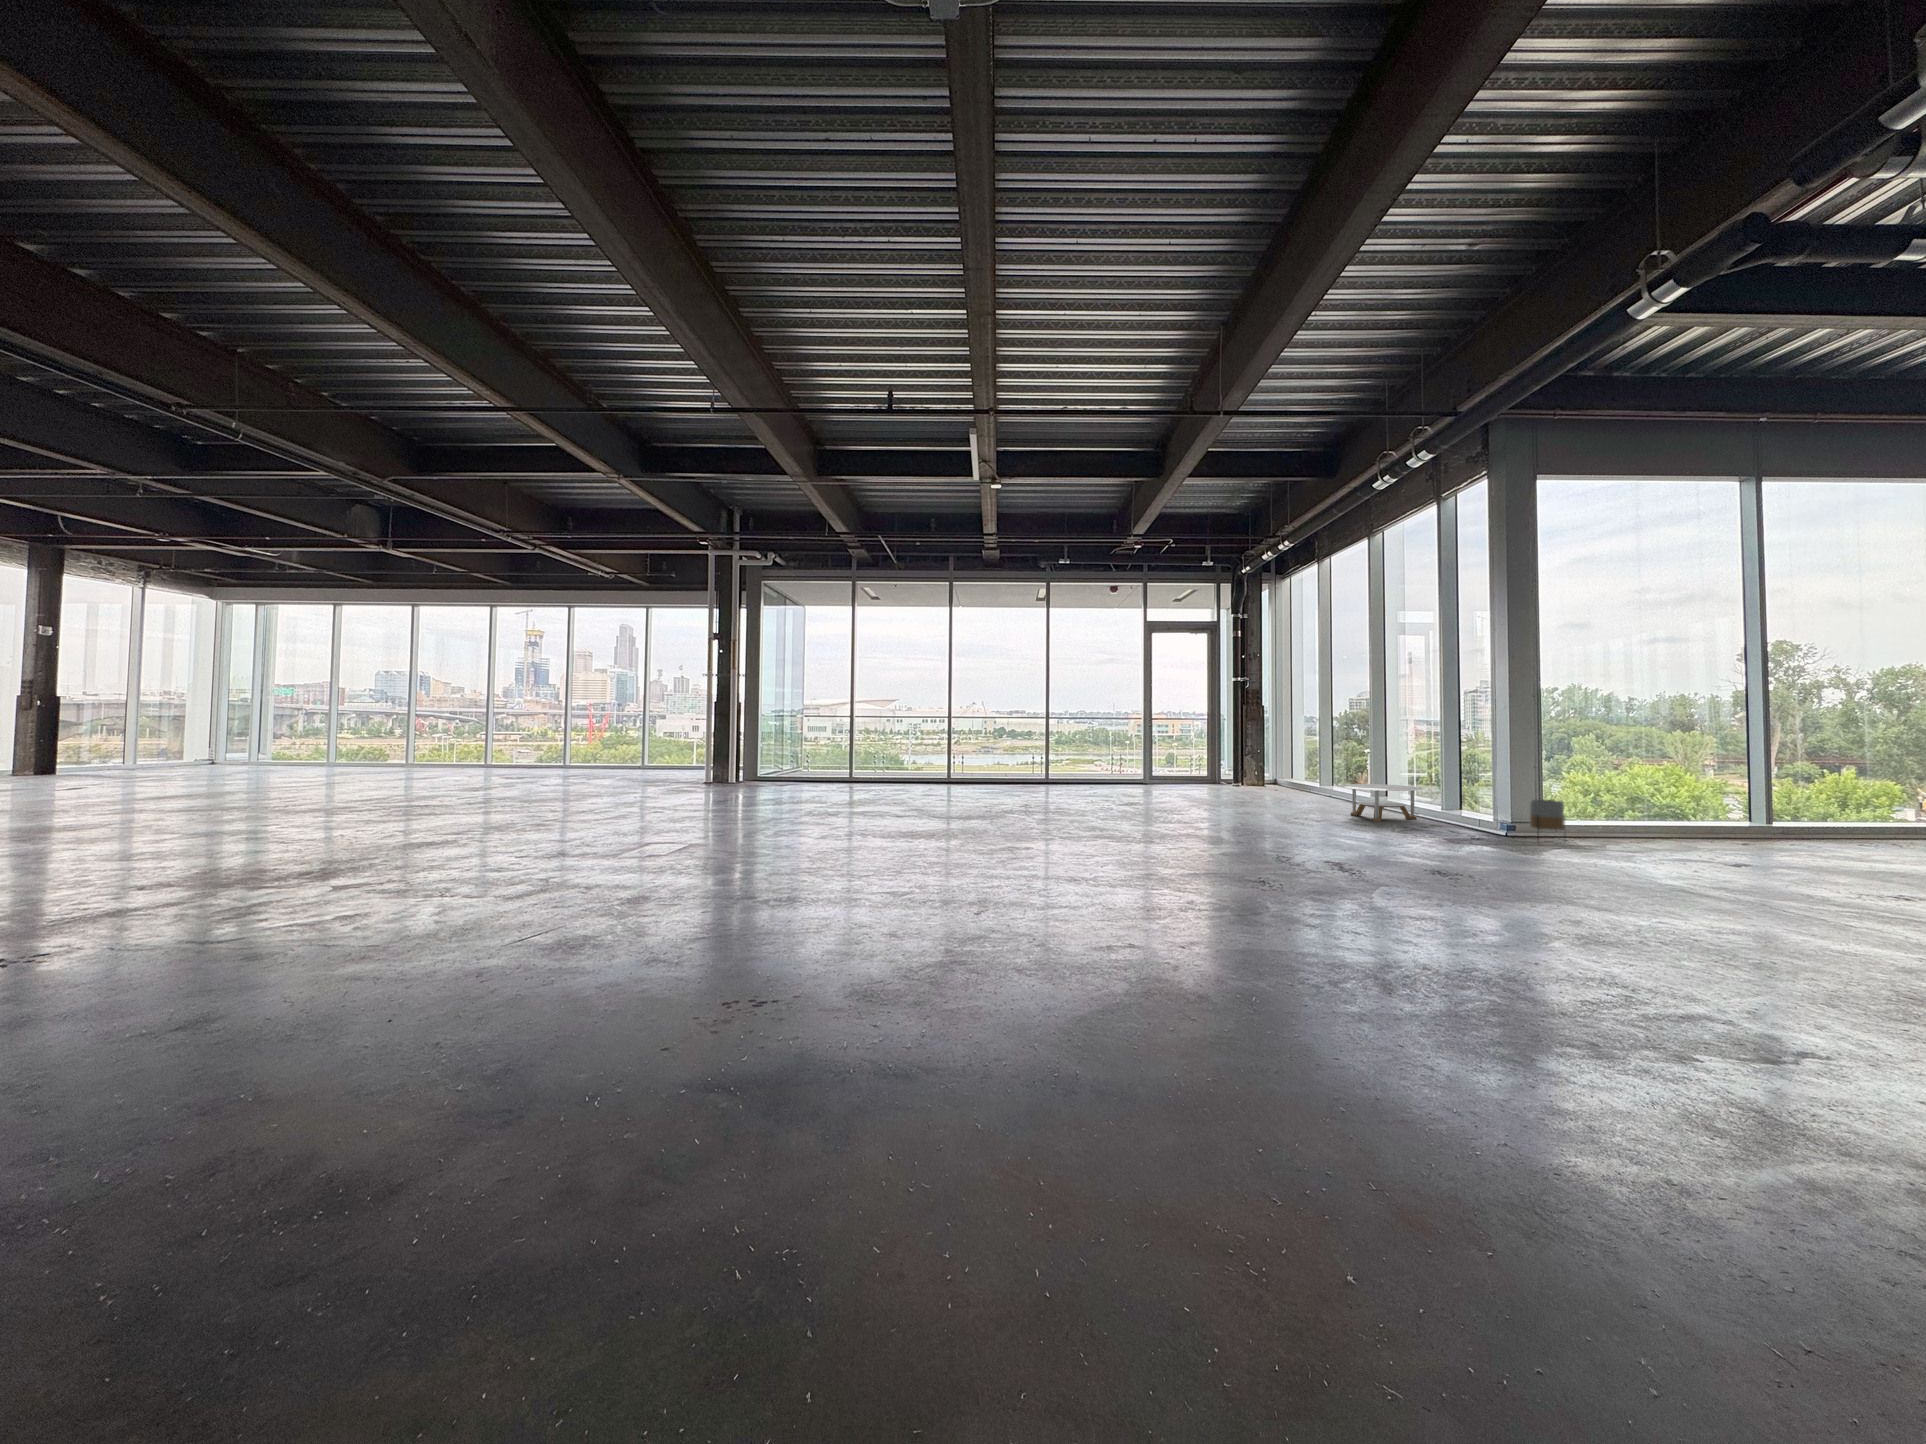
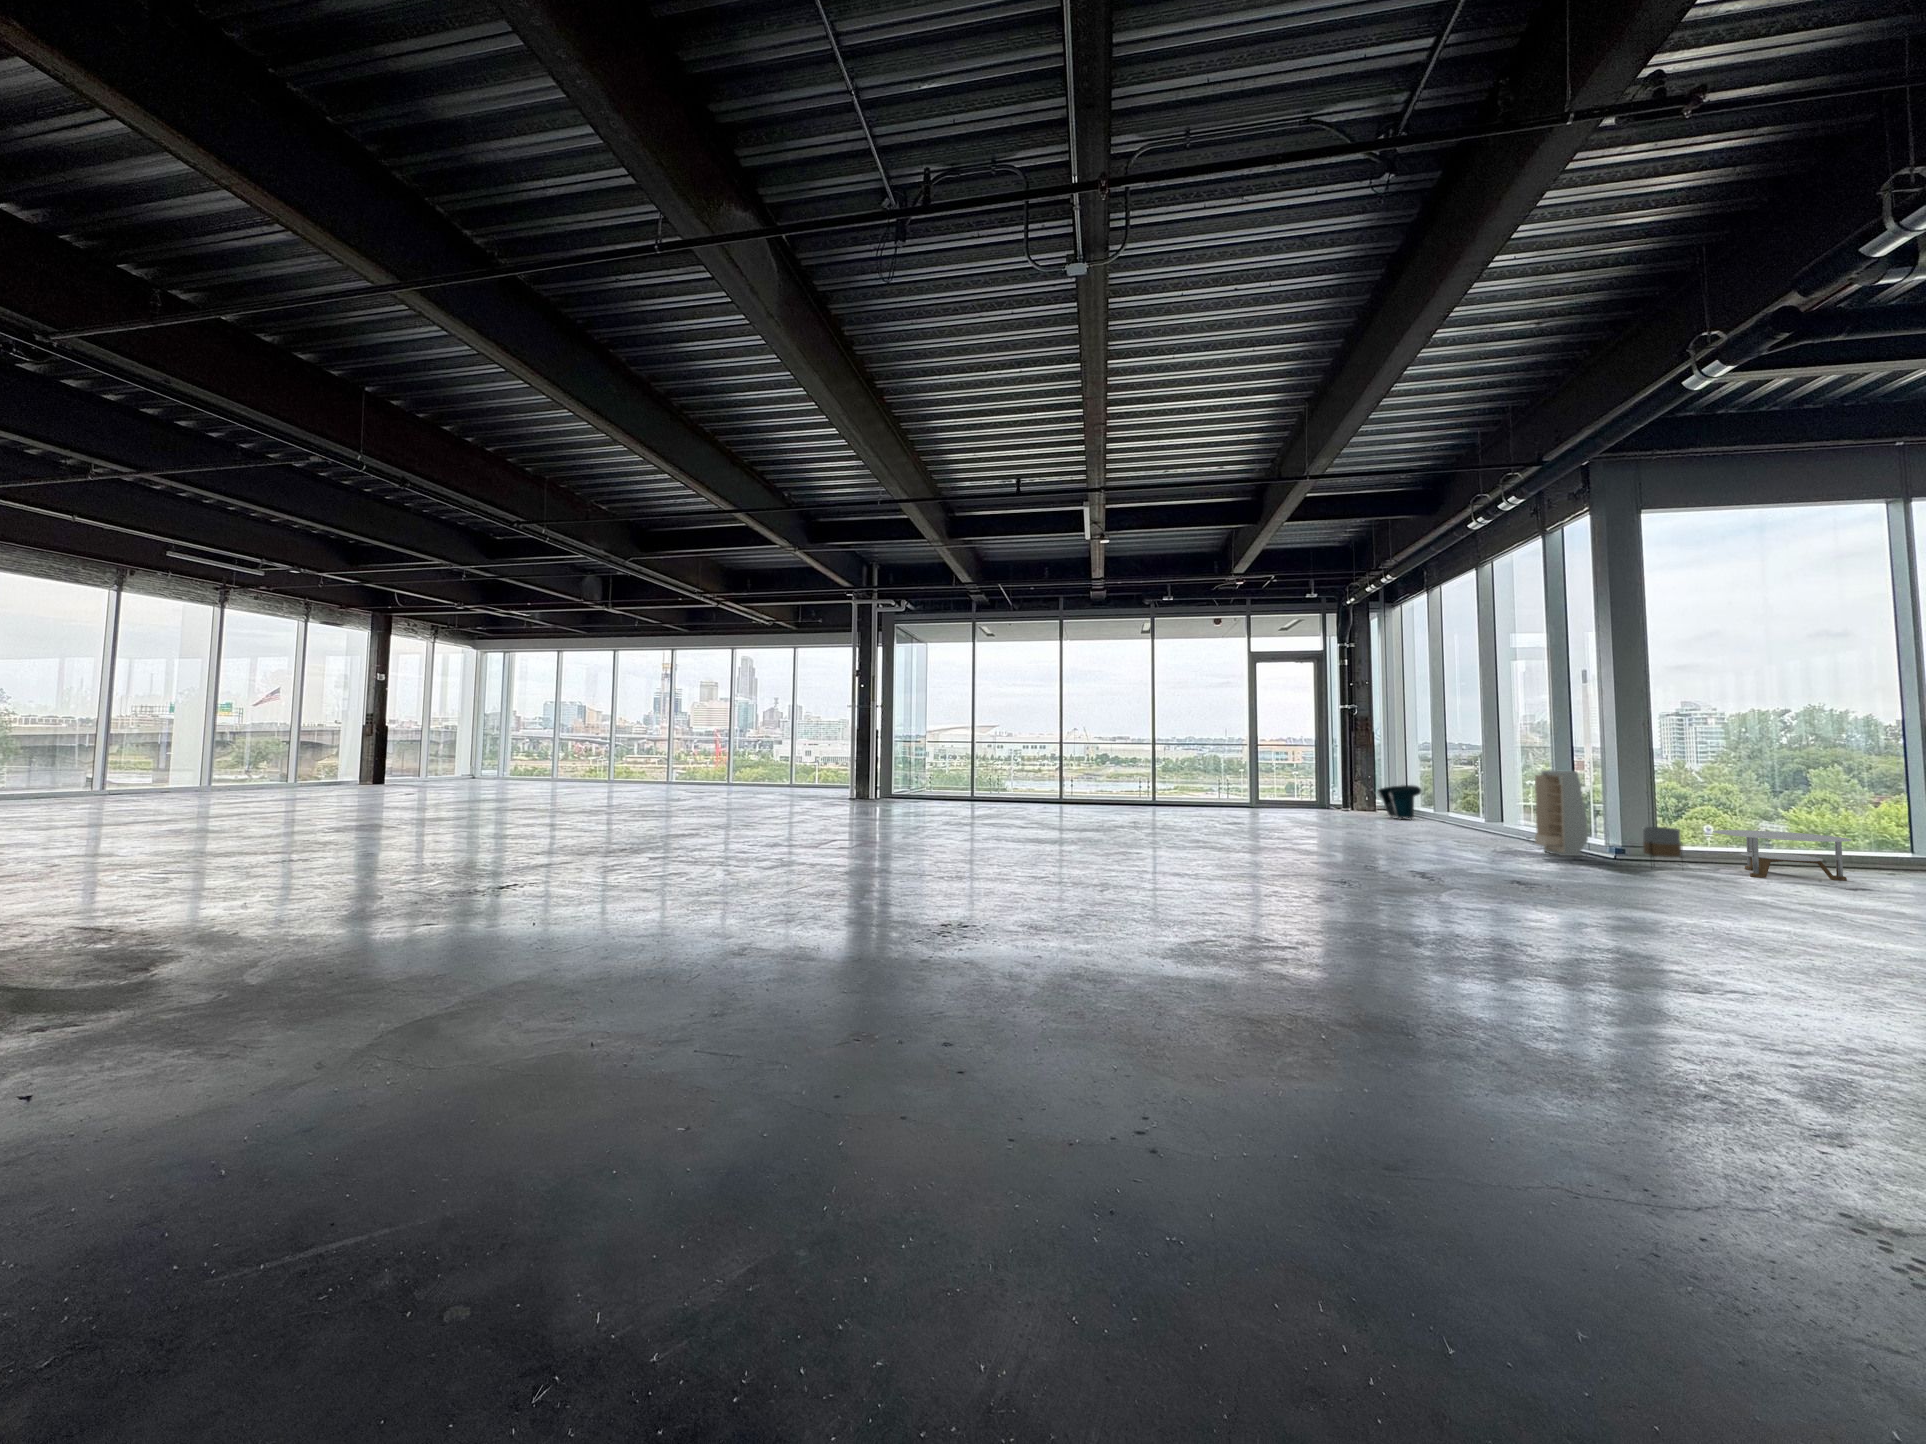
storage cabinet: none [1426,743,1475,830] -> present [1535,770,1588,856]
armchair: none [1268,759,1310,795] -> present [1377,785,1421,820]
round table: present [1340,784,1423,822] -> present [1713,830,1852,881]

